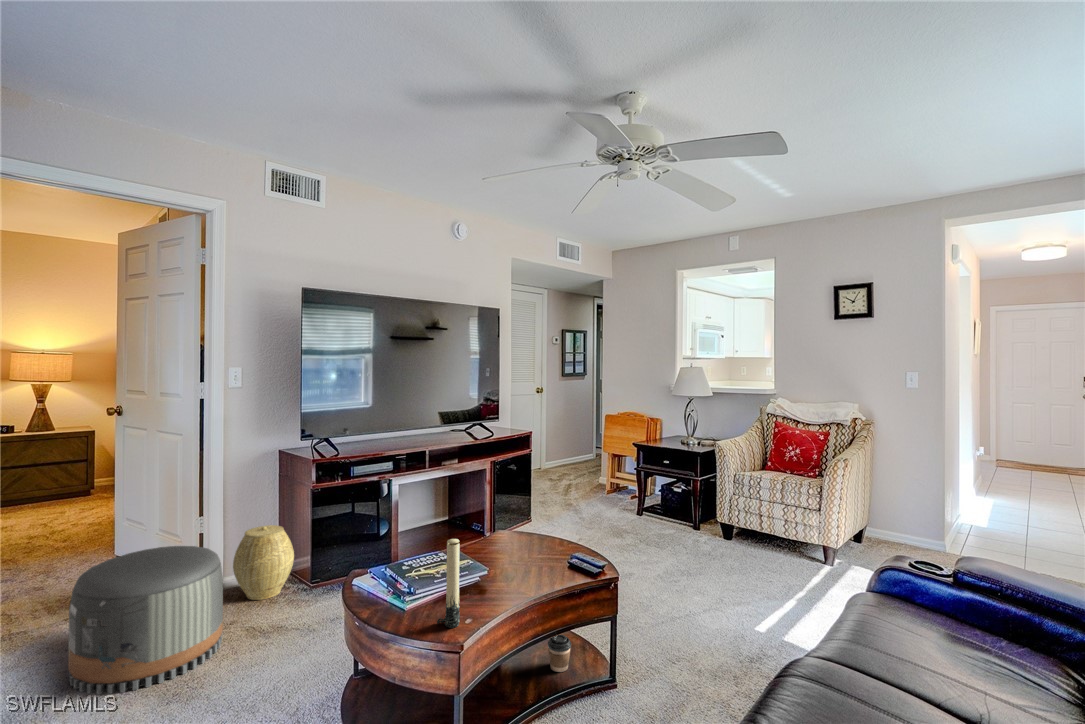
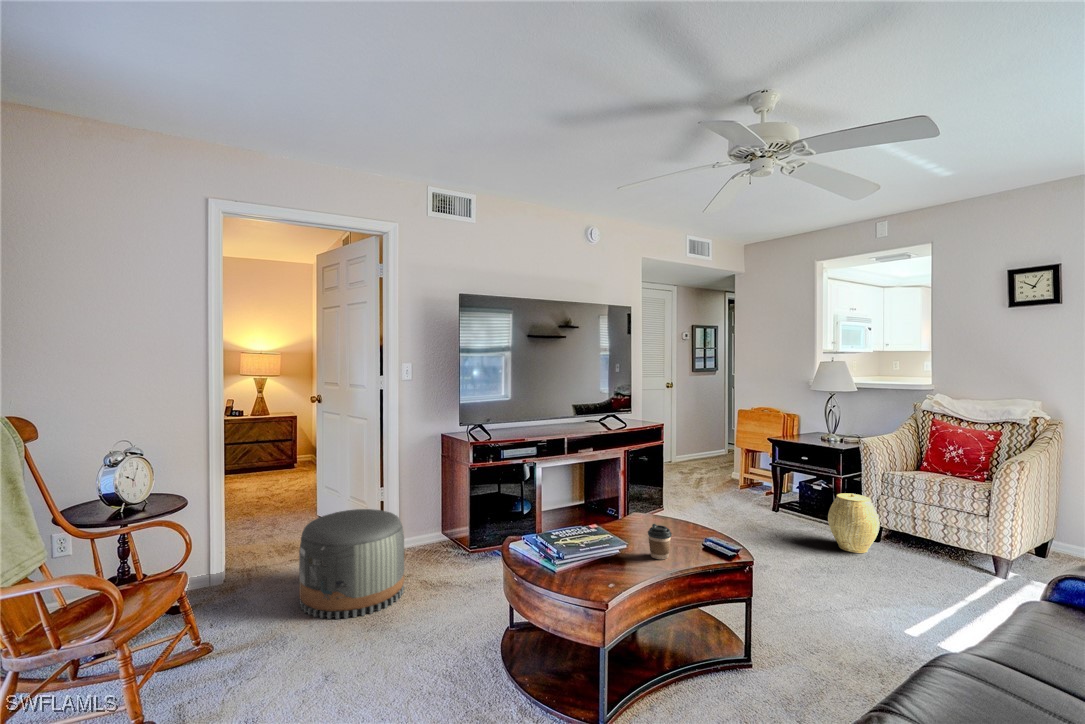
woven basket: present [233,525,294,600] -> present [828,493,880,553]
candle: present [437,539,460,628] -> none [584,512,604,589]
coffee cup: present [548,635,571,672] -> present [648,524,672,559]

